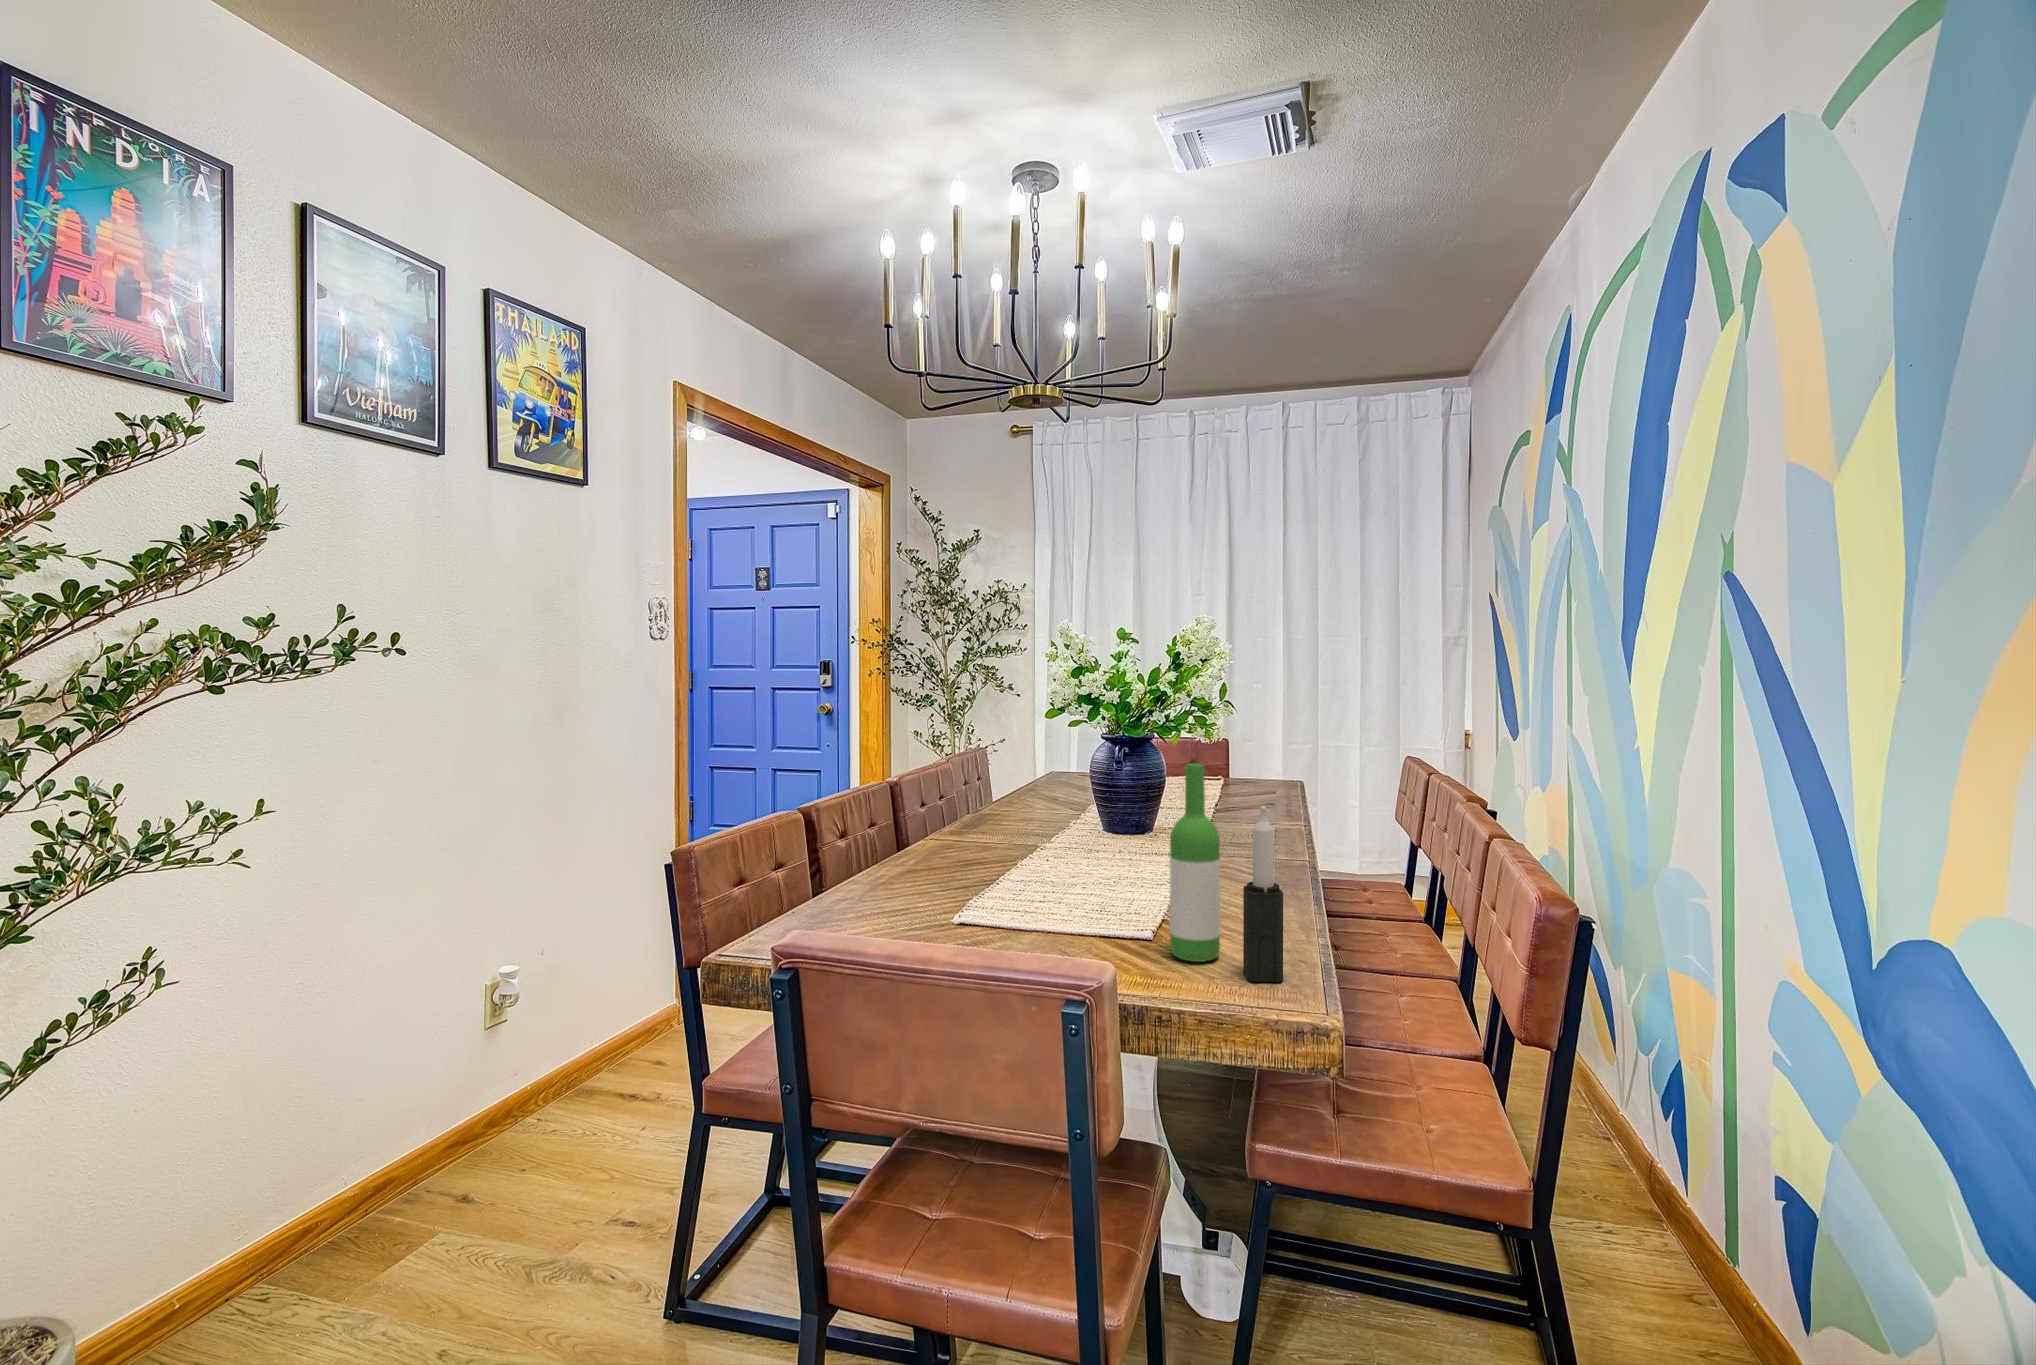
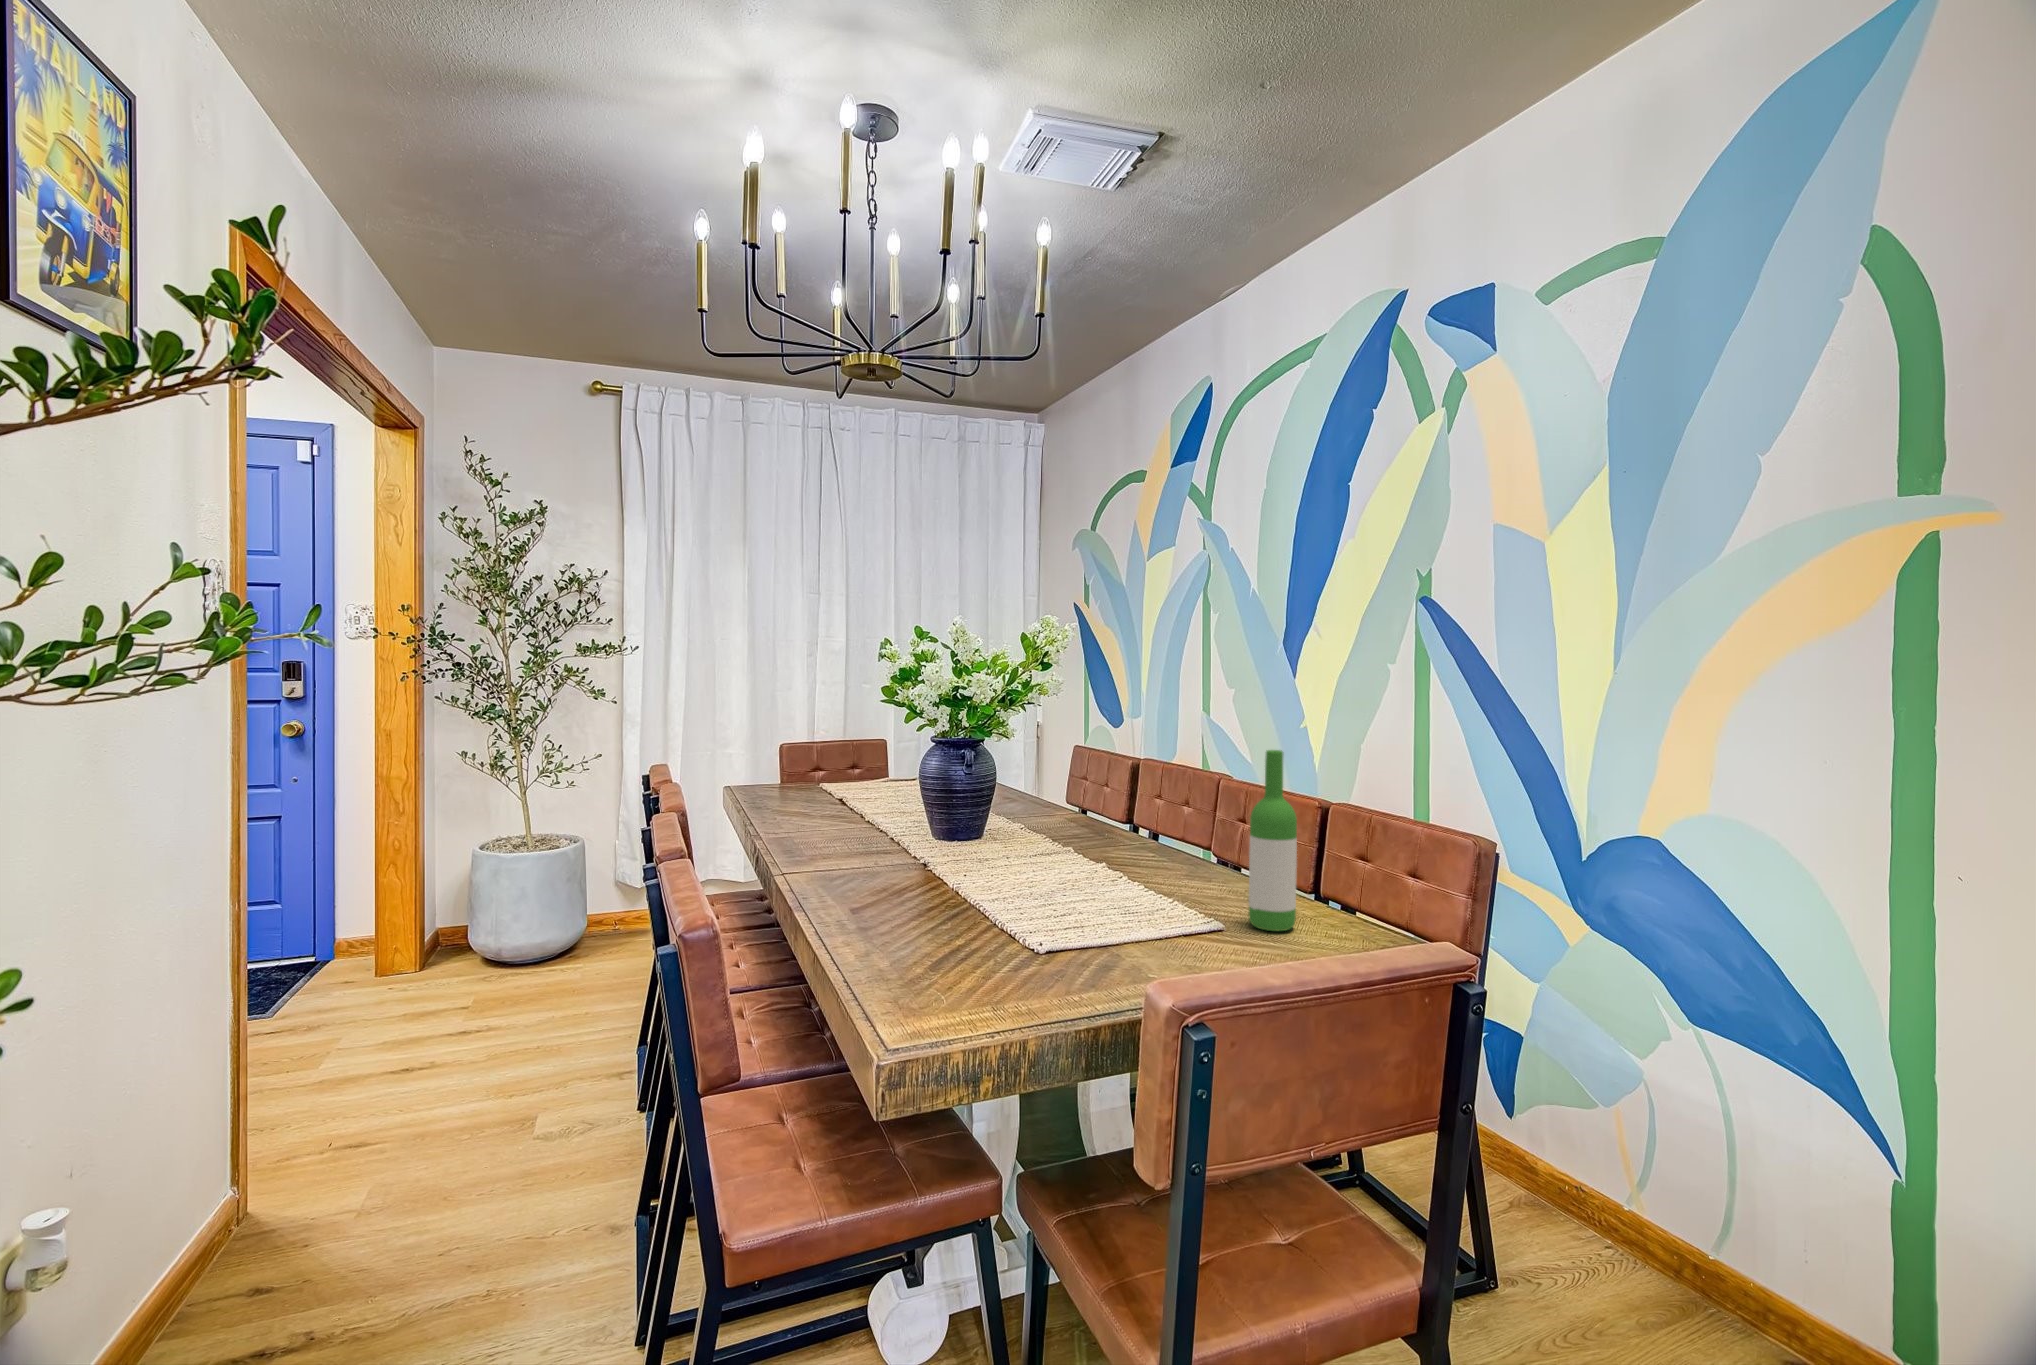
candle: present [1243,806,1283,982] -> none [1328,783,1368,937]

